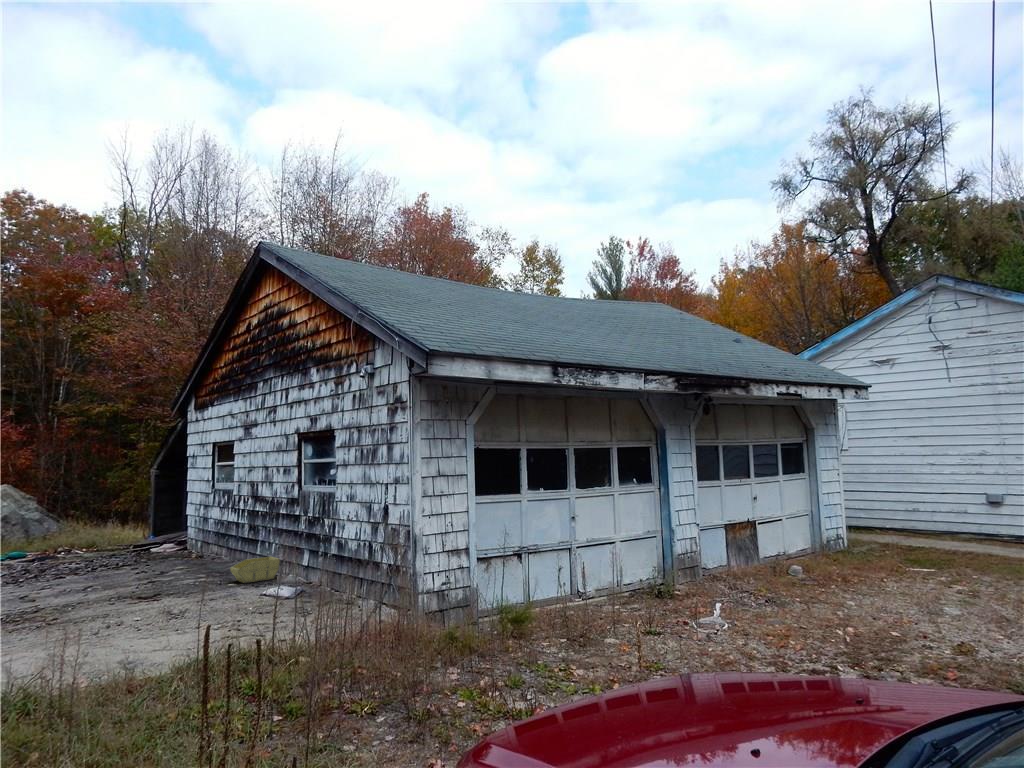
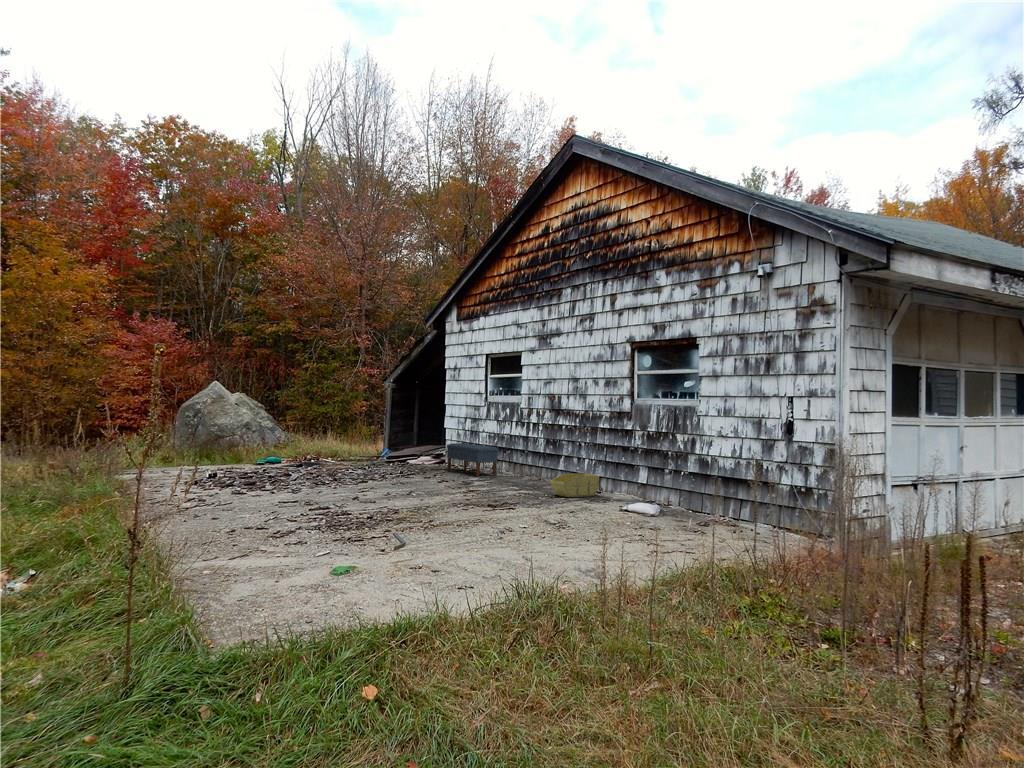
bench: none [176,529,219,562] -> present [447,443,498,477]

